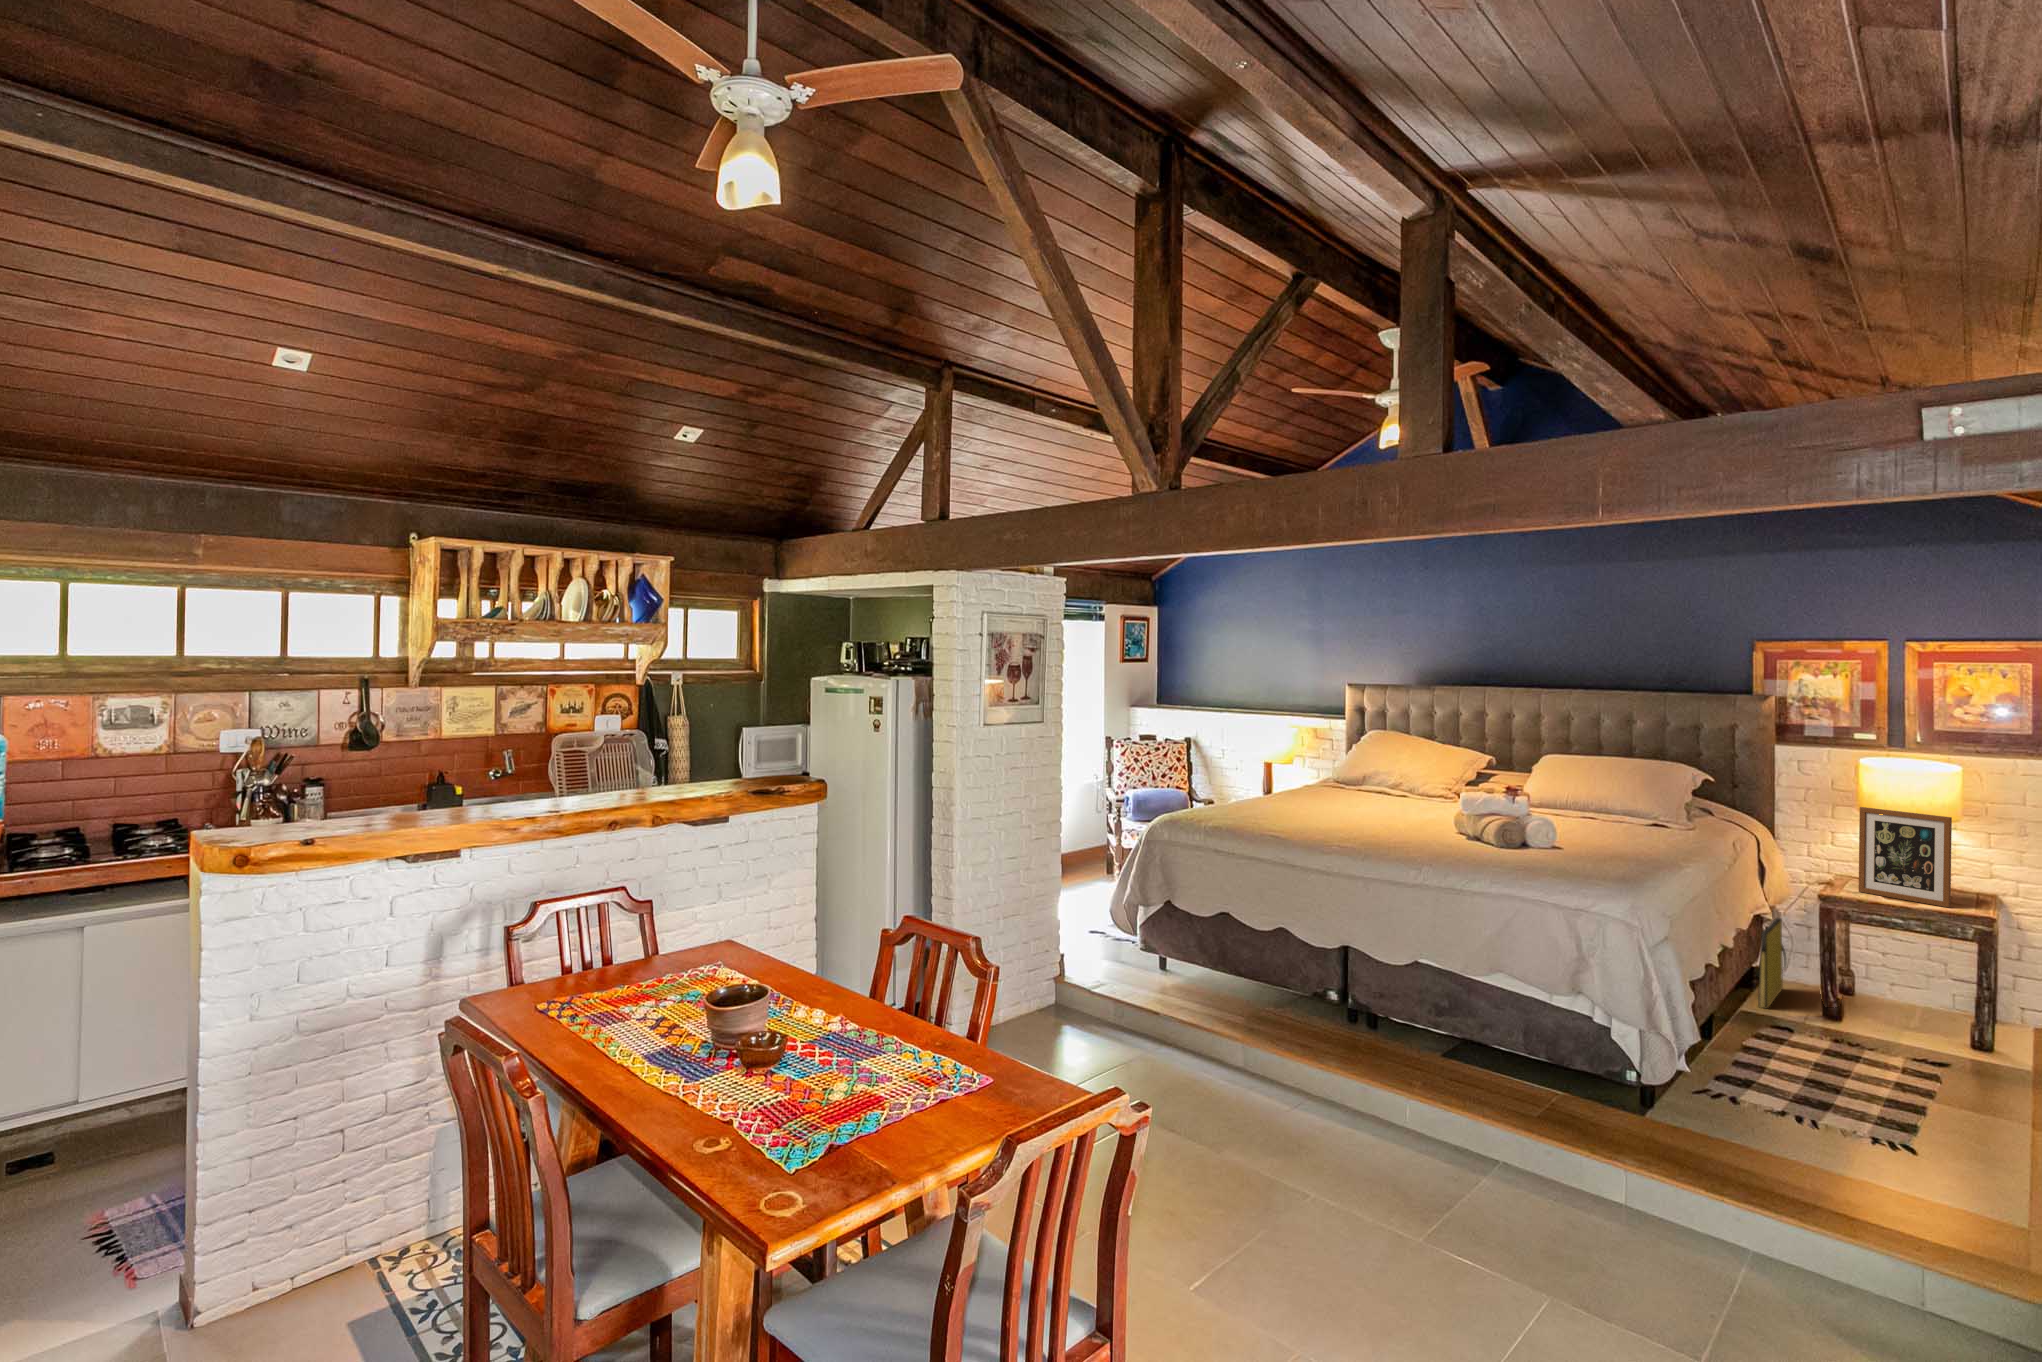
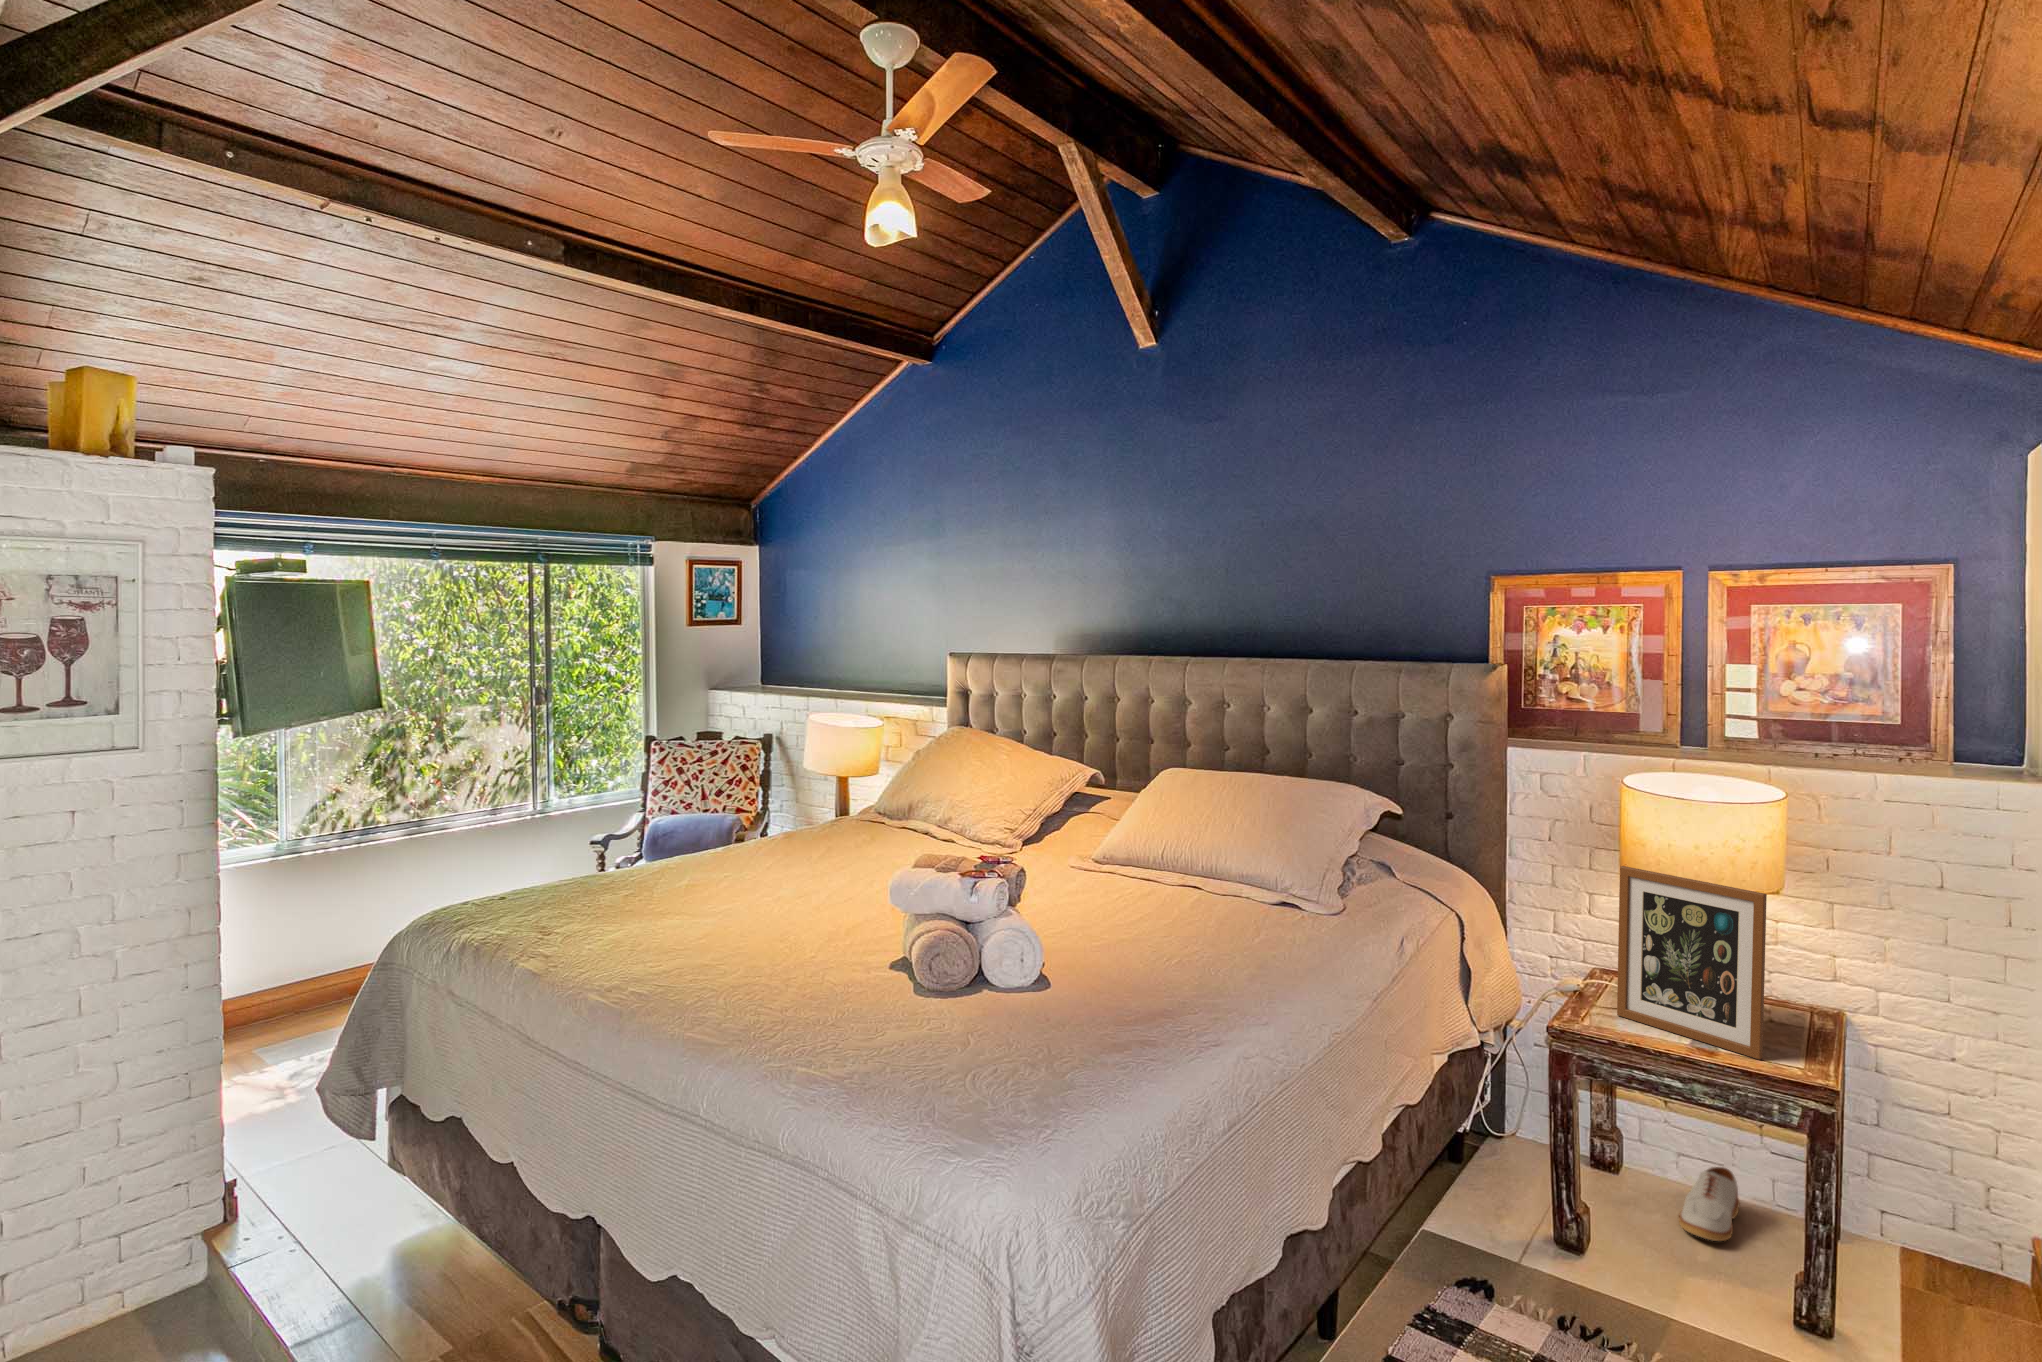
bag: present [1758,918,1786,1009] -> none [1449,1044,1514,1230]
shoe: none [1897,988,1934,1021] -> present [1679,1167,1740,1241]

